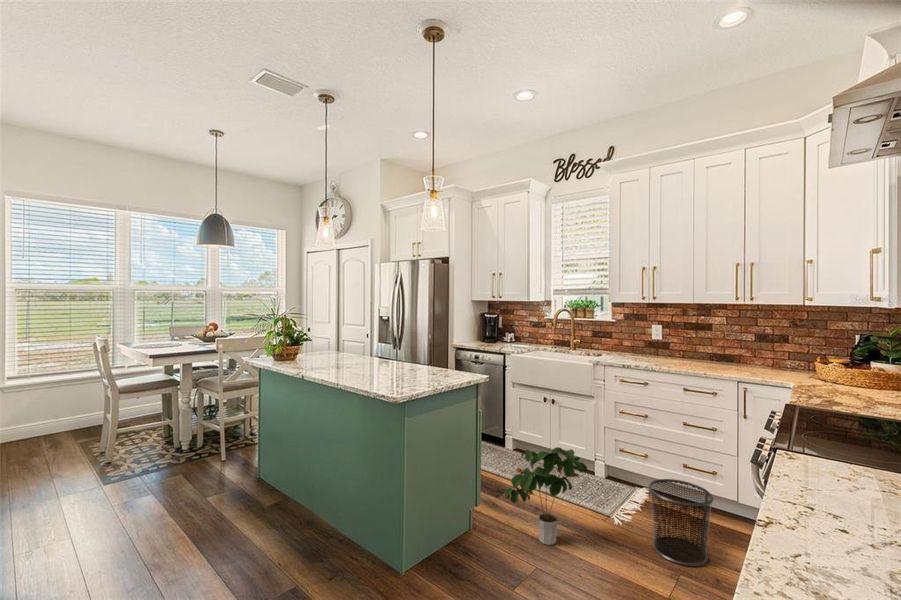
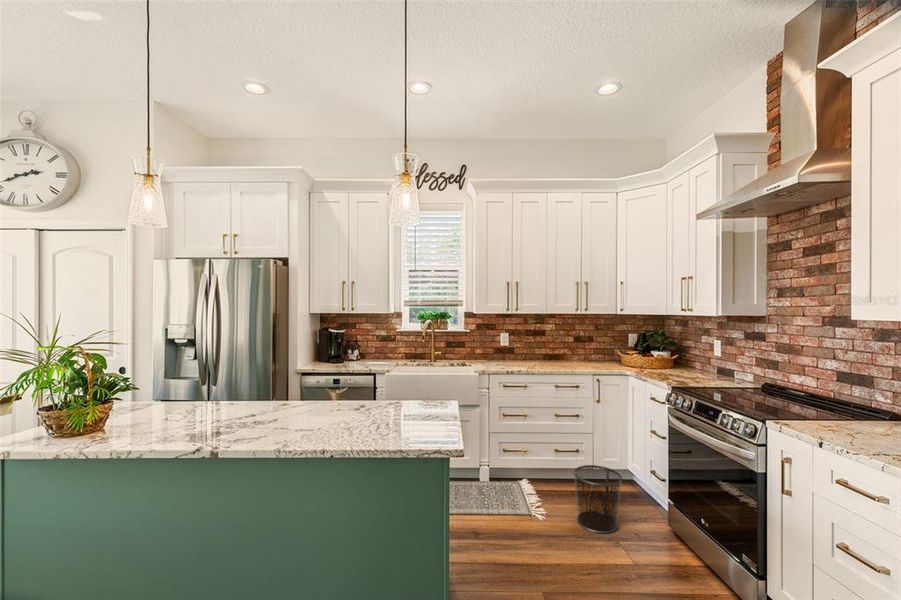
potted plant: present [505,447,587,545] -> none [492,464,541,563]

